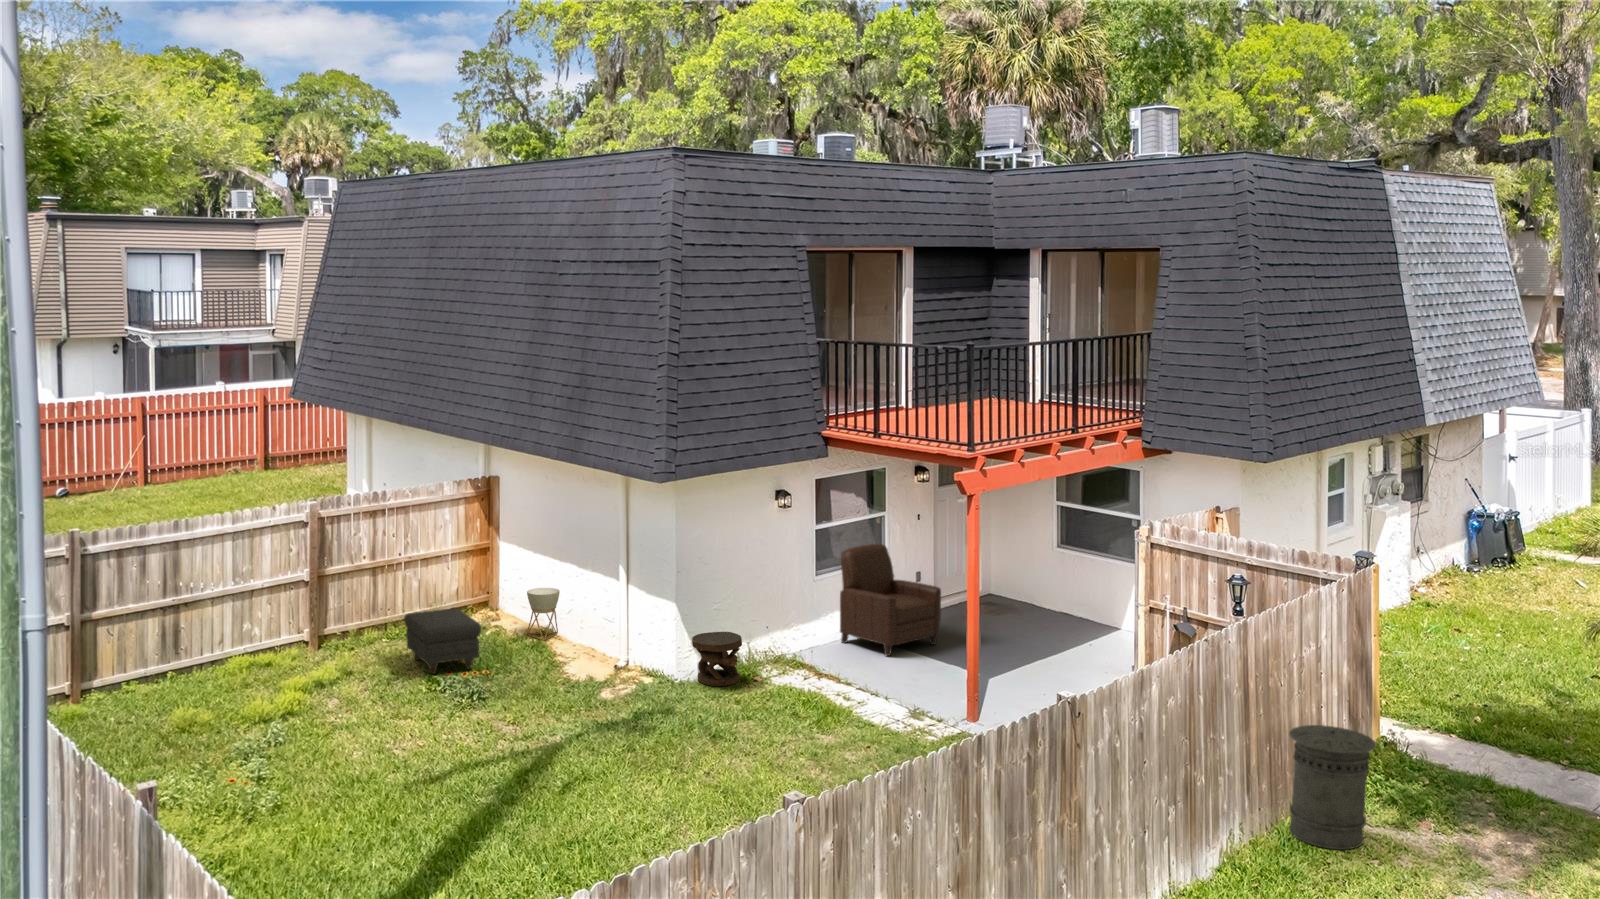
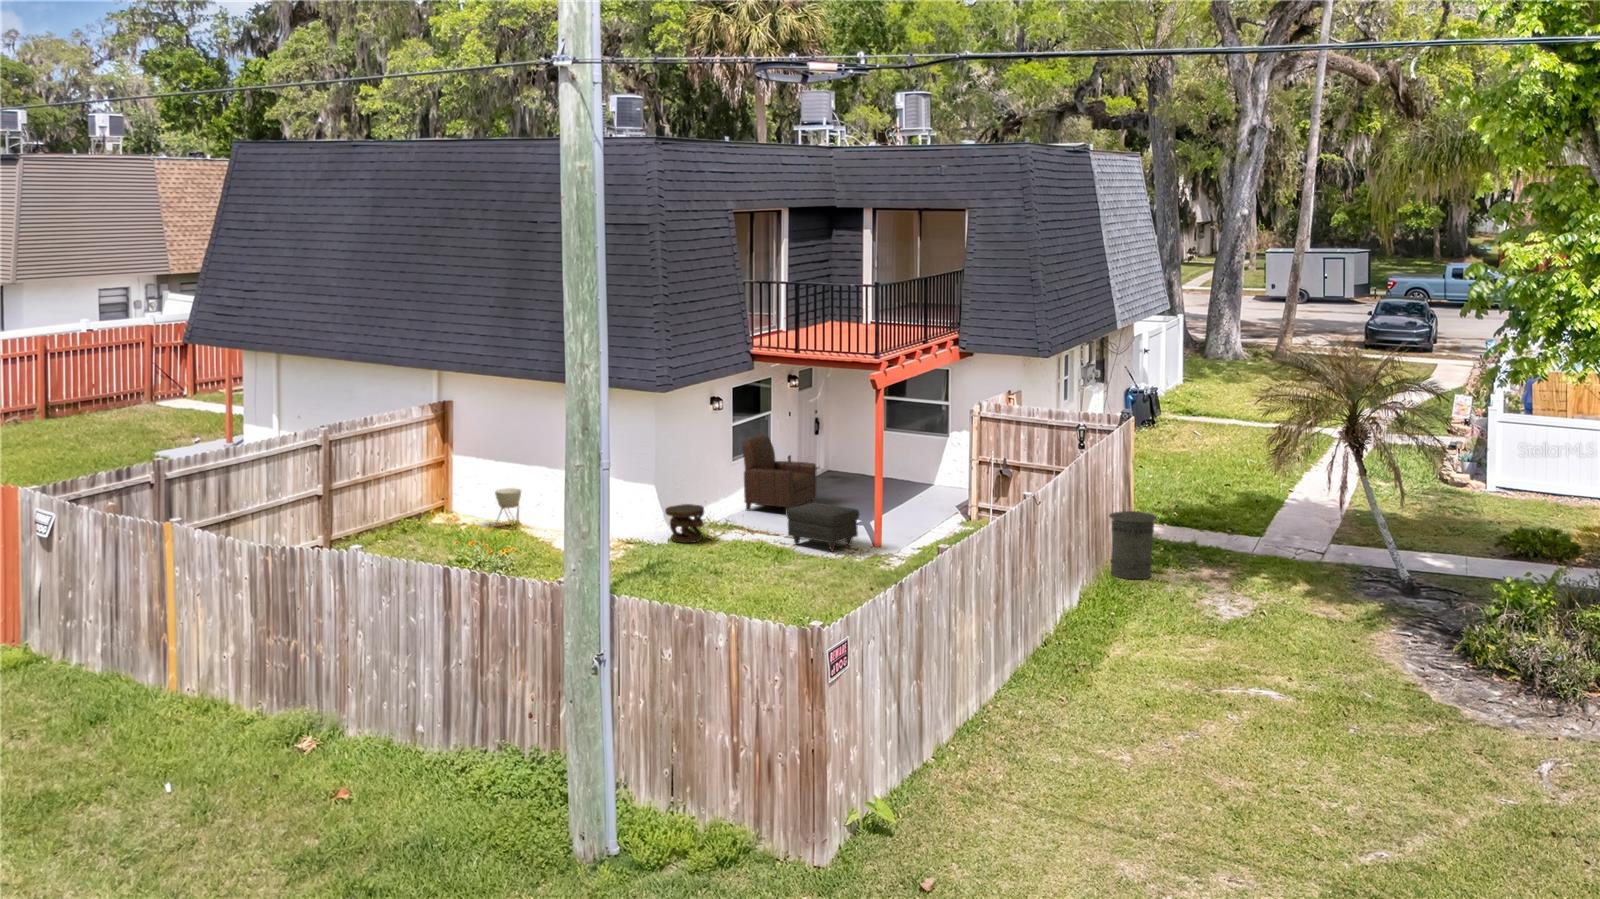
ottoman: present [404,608,481,674] -> present [786,502,859,551]

